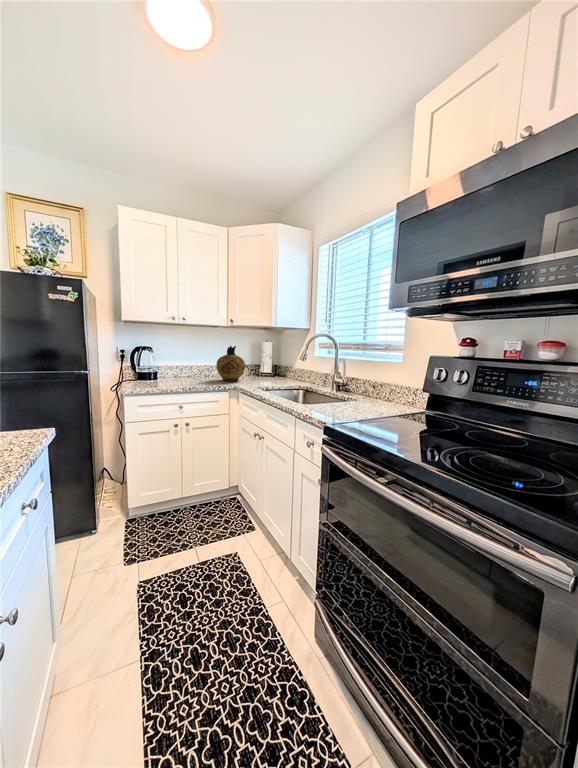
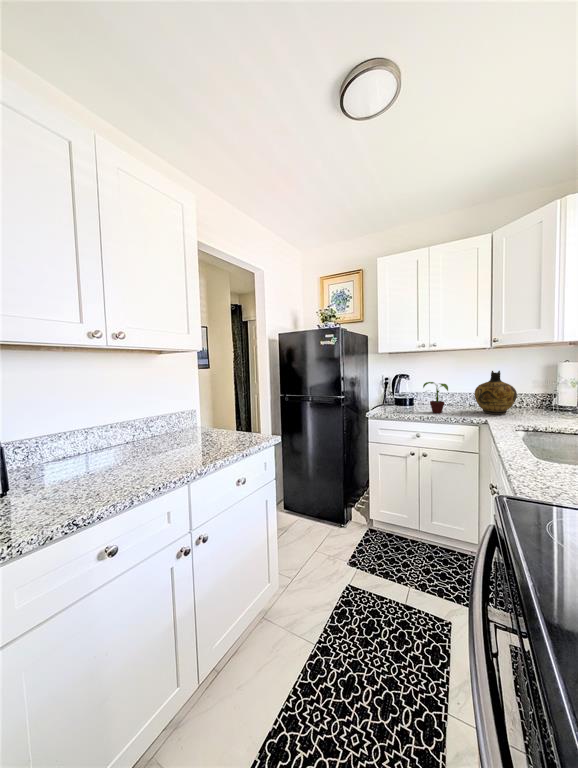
potted plant: none [175,354,202,384] -> present [423,382,448,413]

